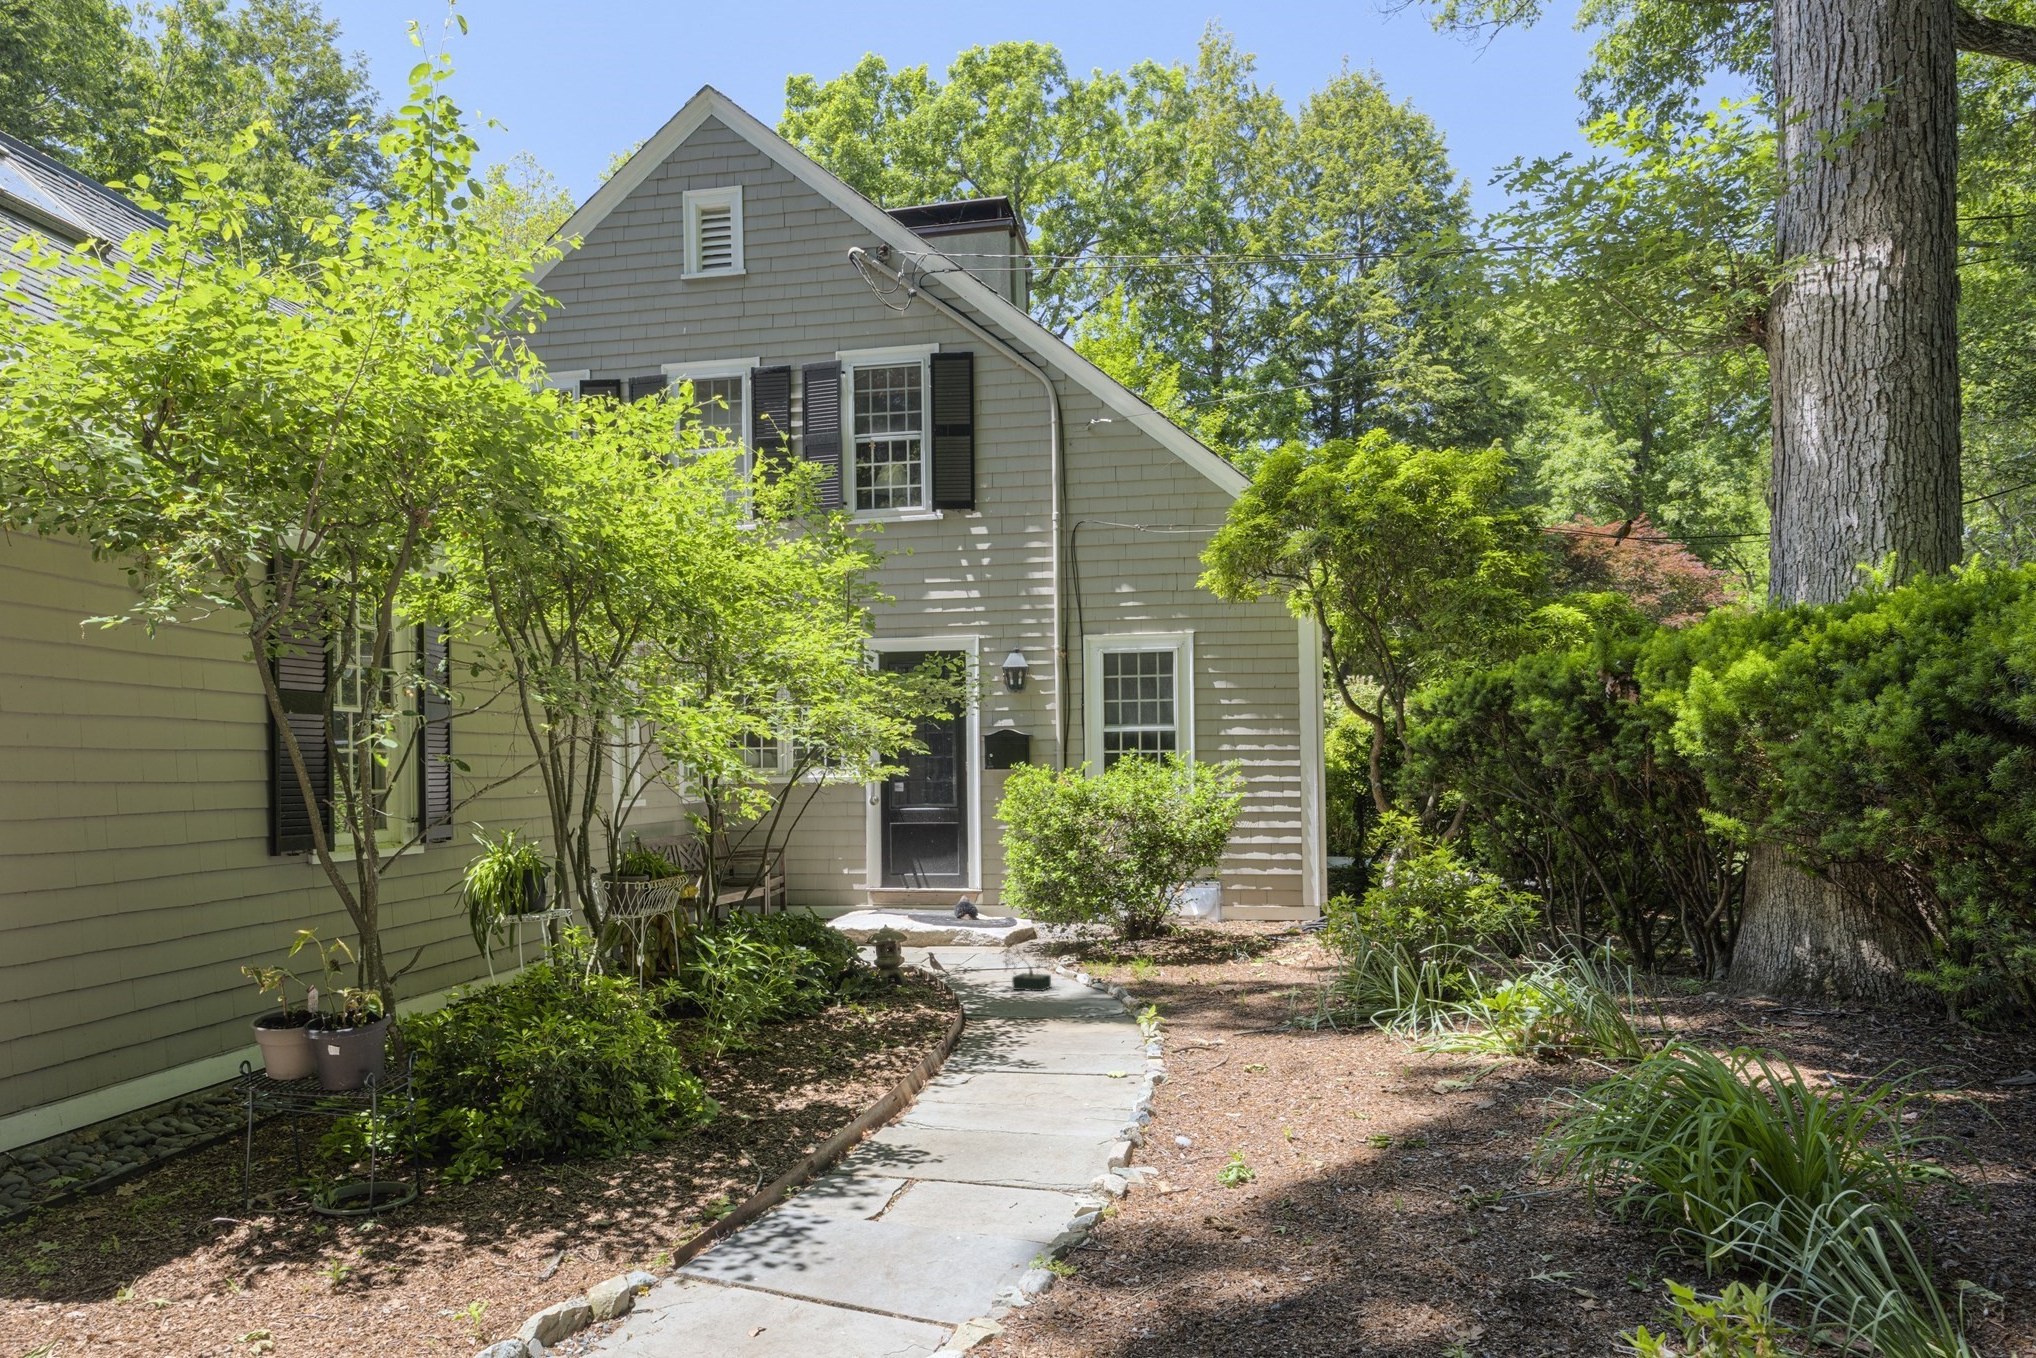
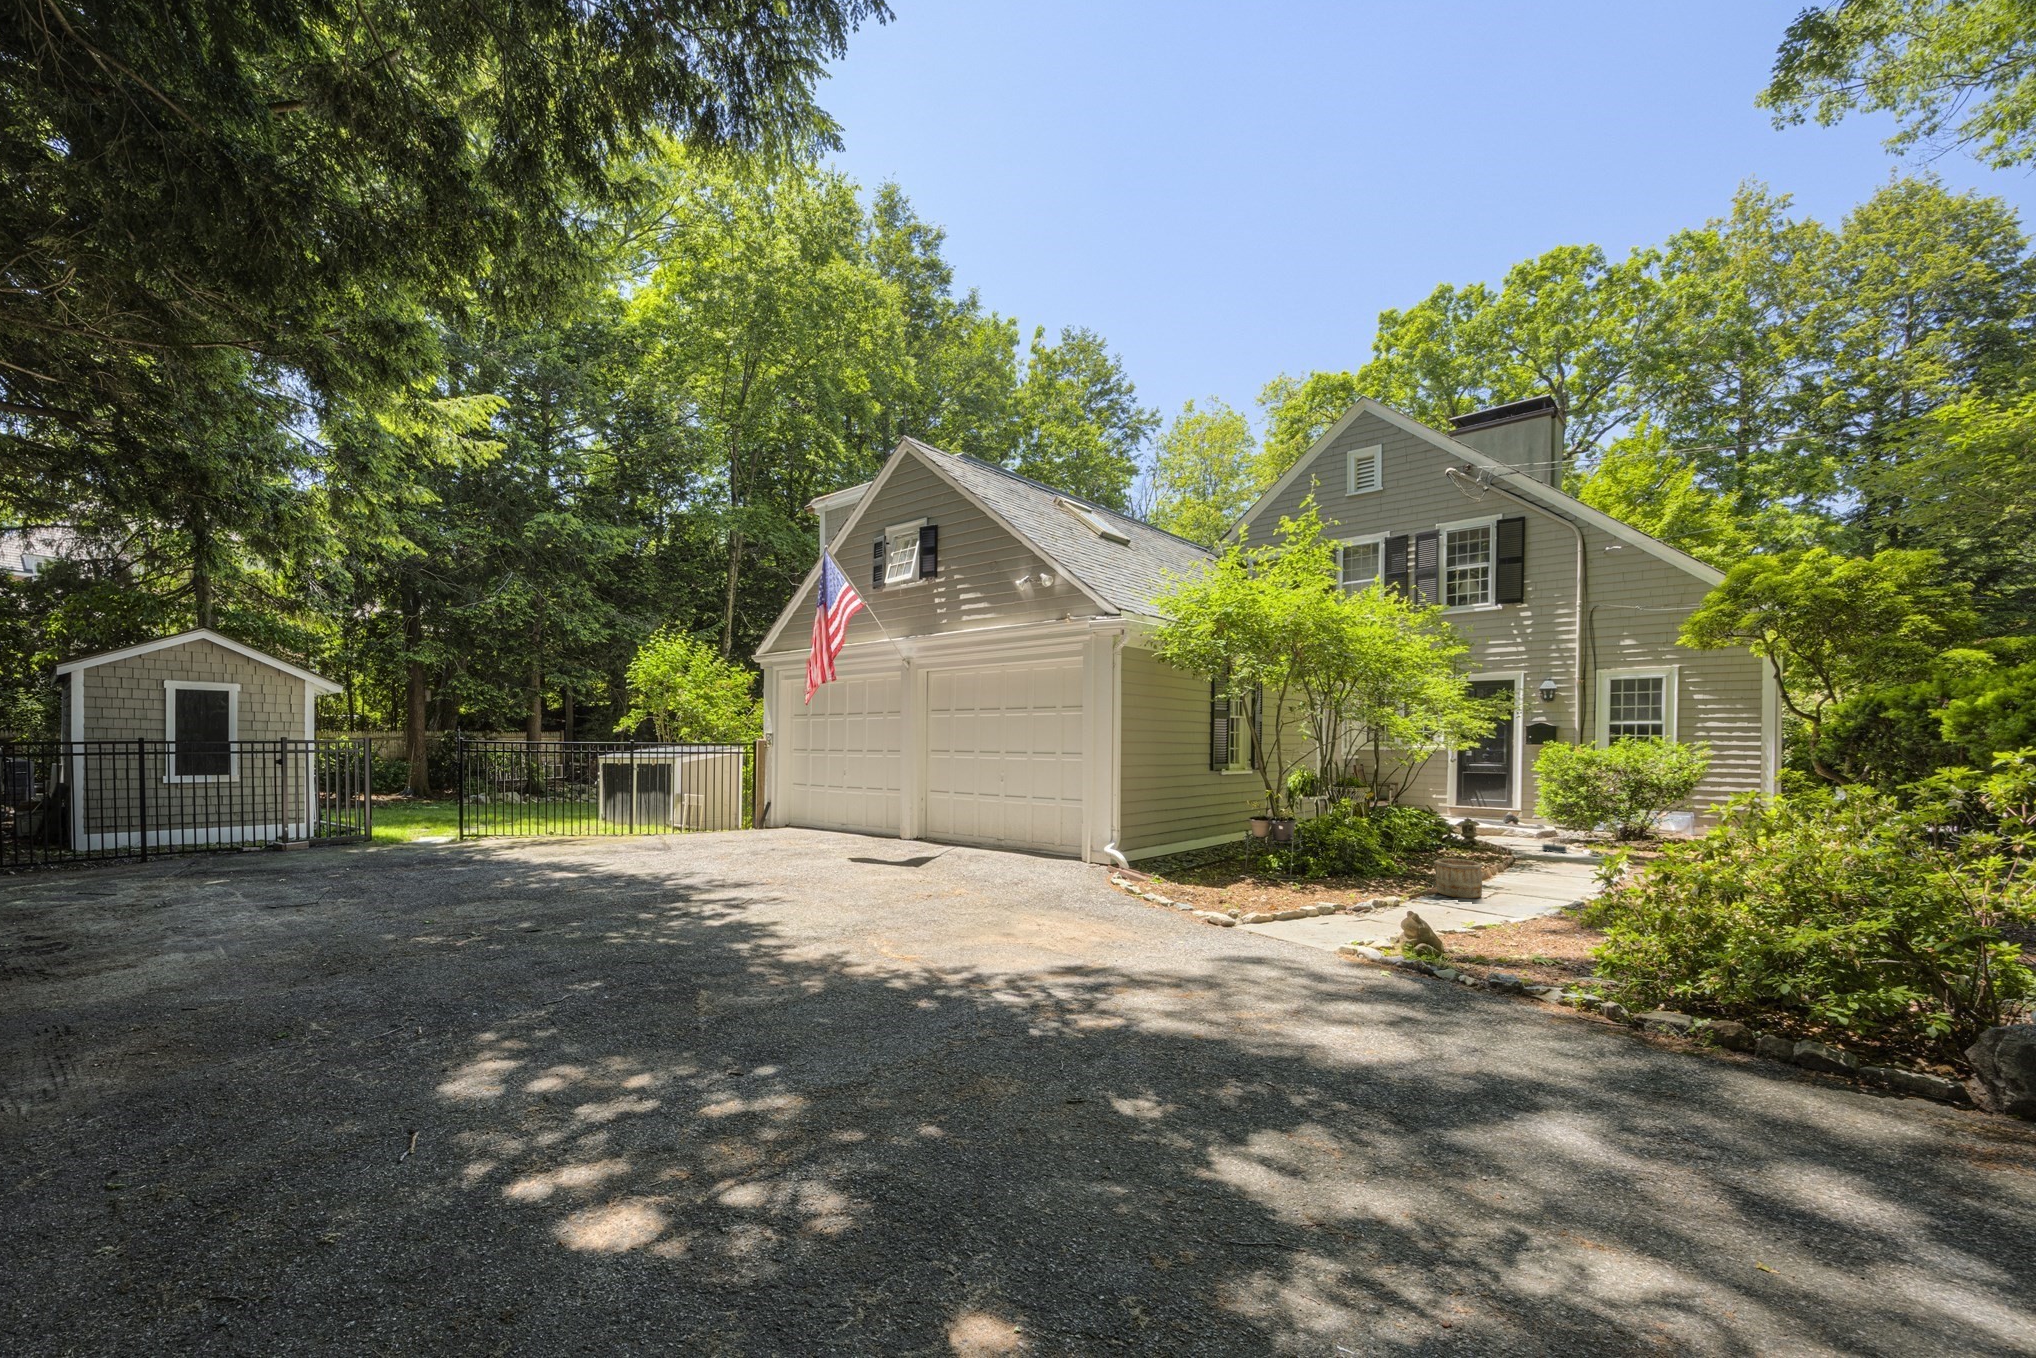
wooden bucket: none [763,1145,887,1282] -> present [1434,858,1483,898]

